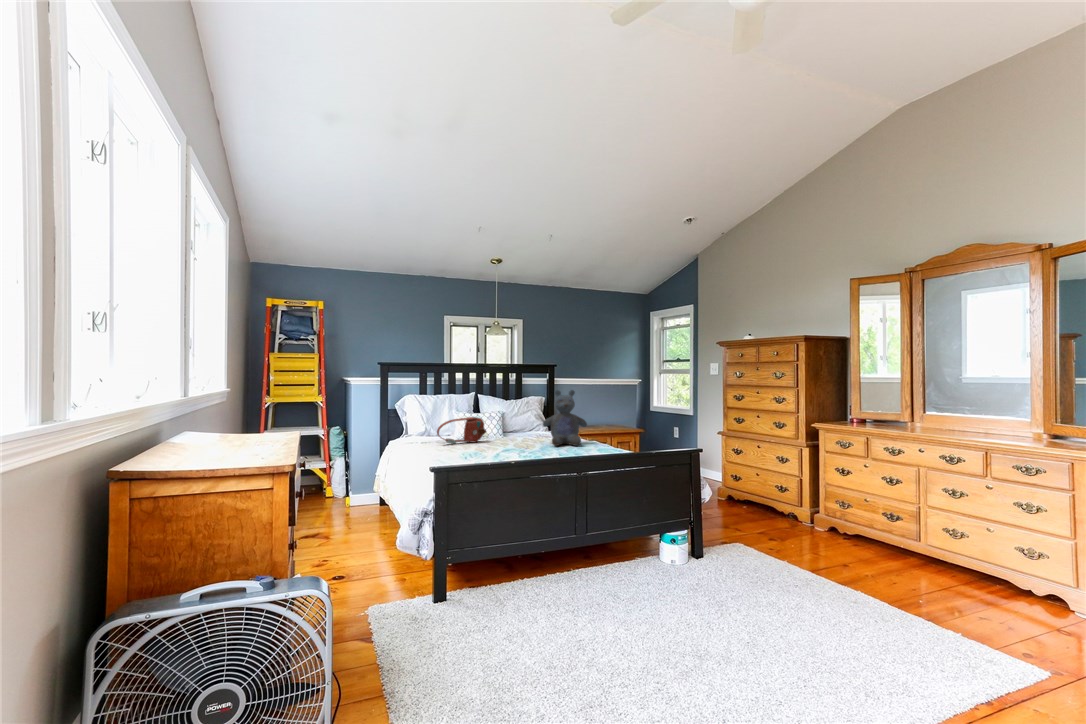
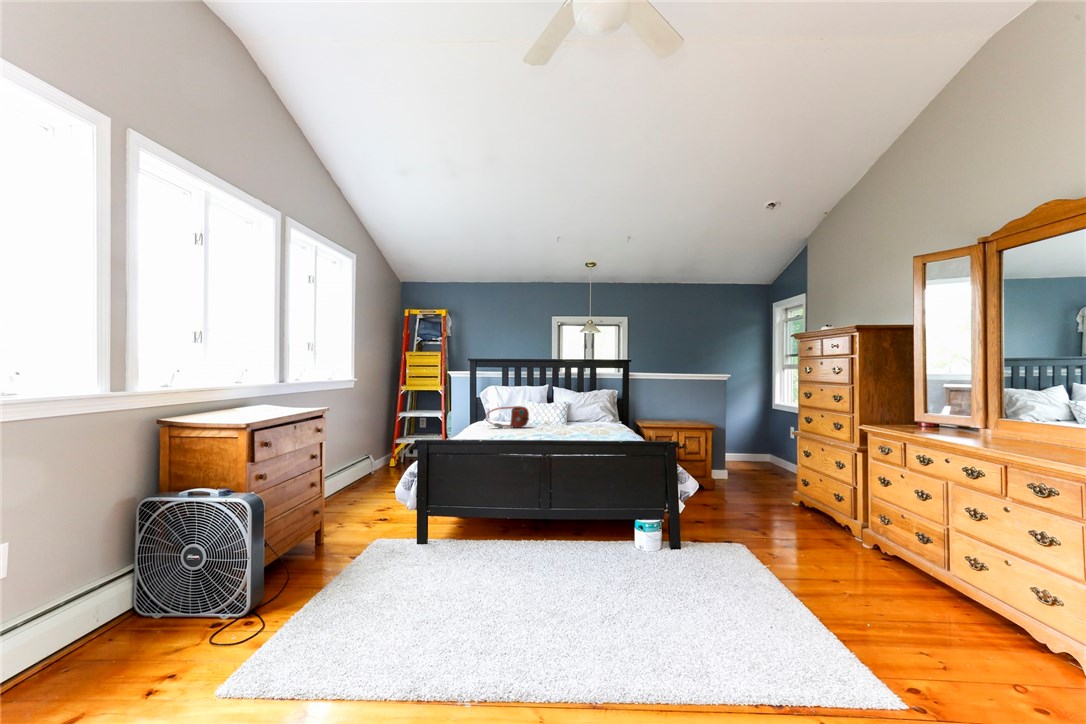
stuffed bear: present [543,390,587,446] -> none [568,384,607,435]

